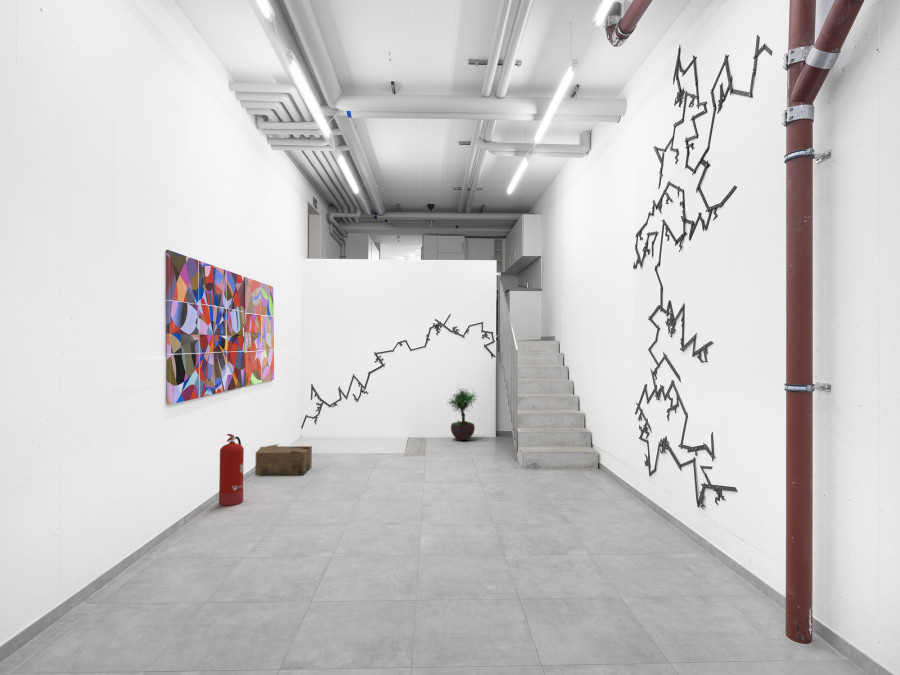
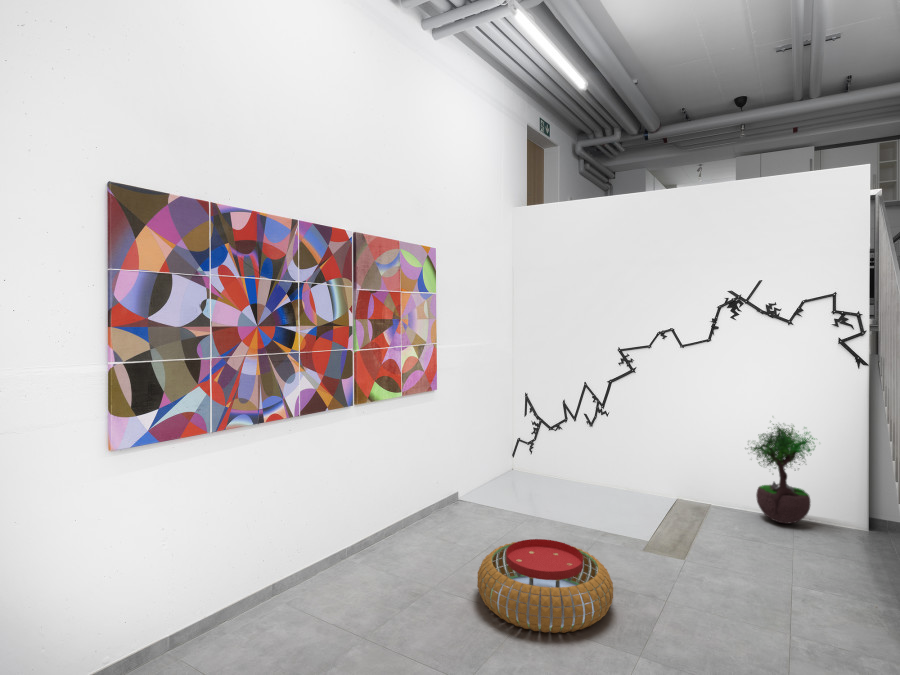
fire extinguisher: present [219,434,244,506] -> none [268,491,317,611]
cardboard box: present [255,444,312,475] -> none [381,493,471,558]
pouf: none [337,450,407,486] -> present [477,539,613,633]

